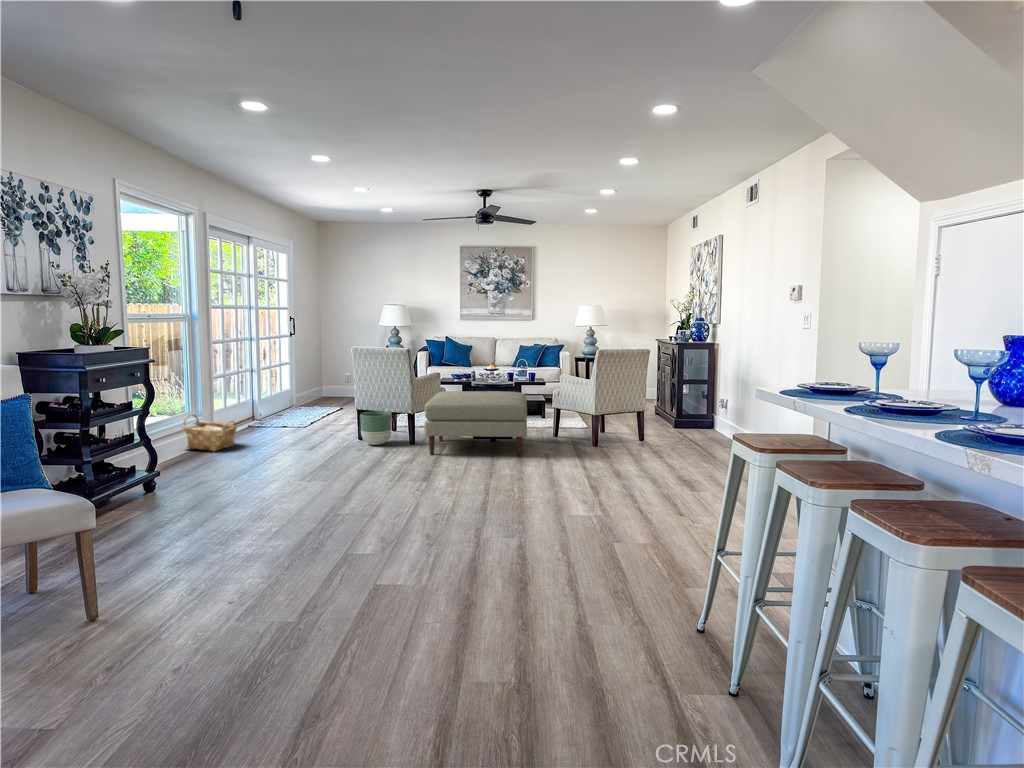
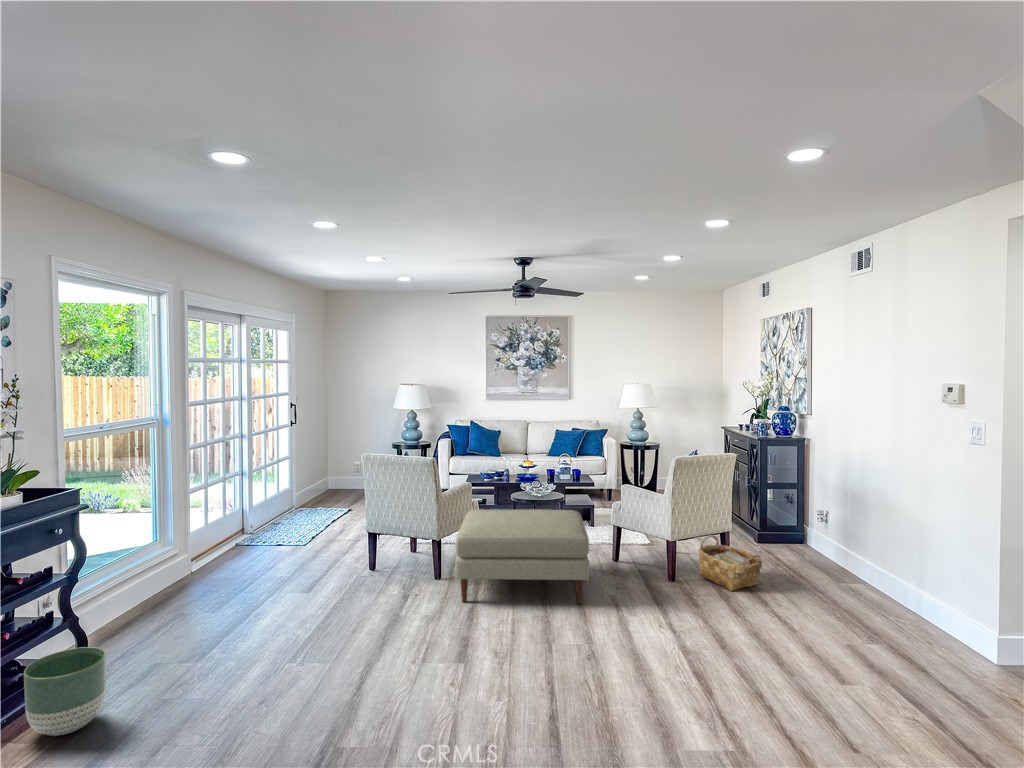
planter: present [360,411,392,445] -> present [24,647,106,736]
woven basket: present [183,414,236,451] -> present [698,535,762,591]

